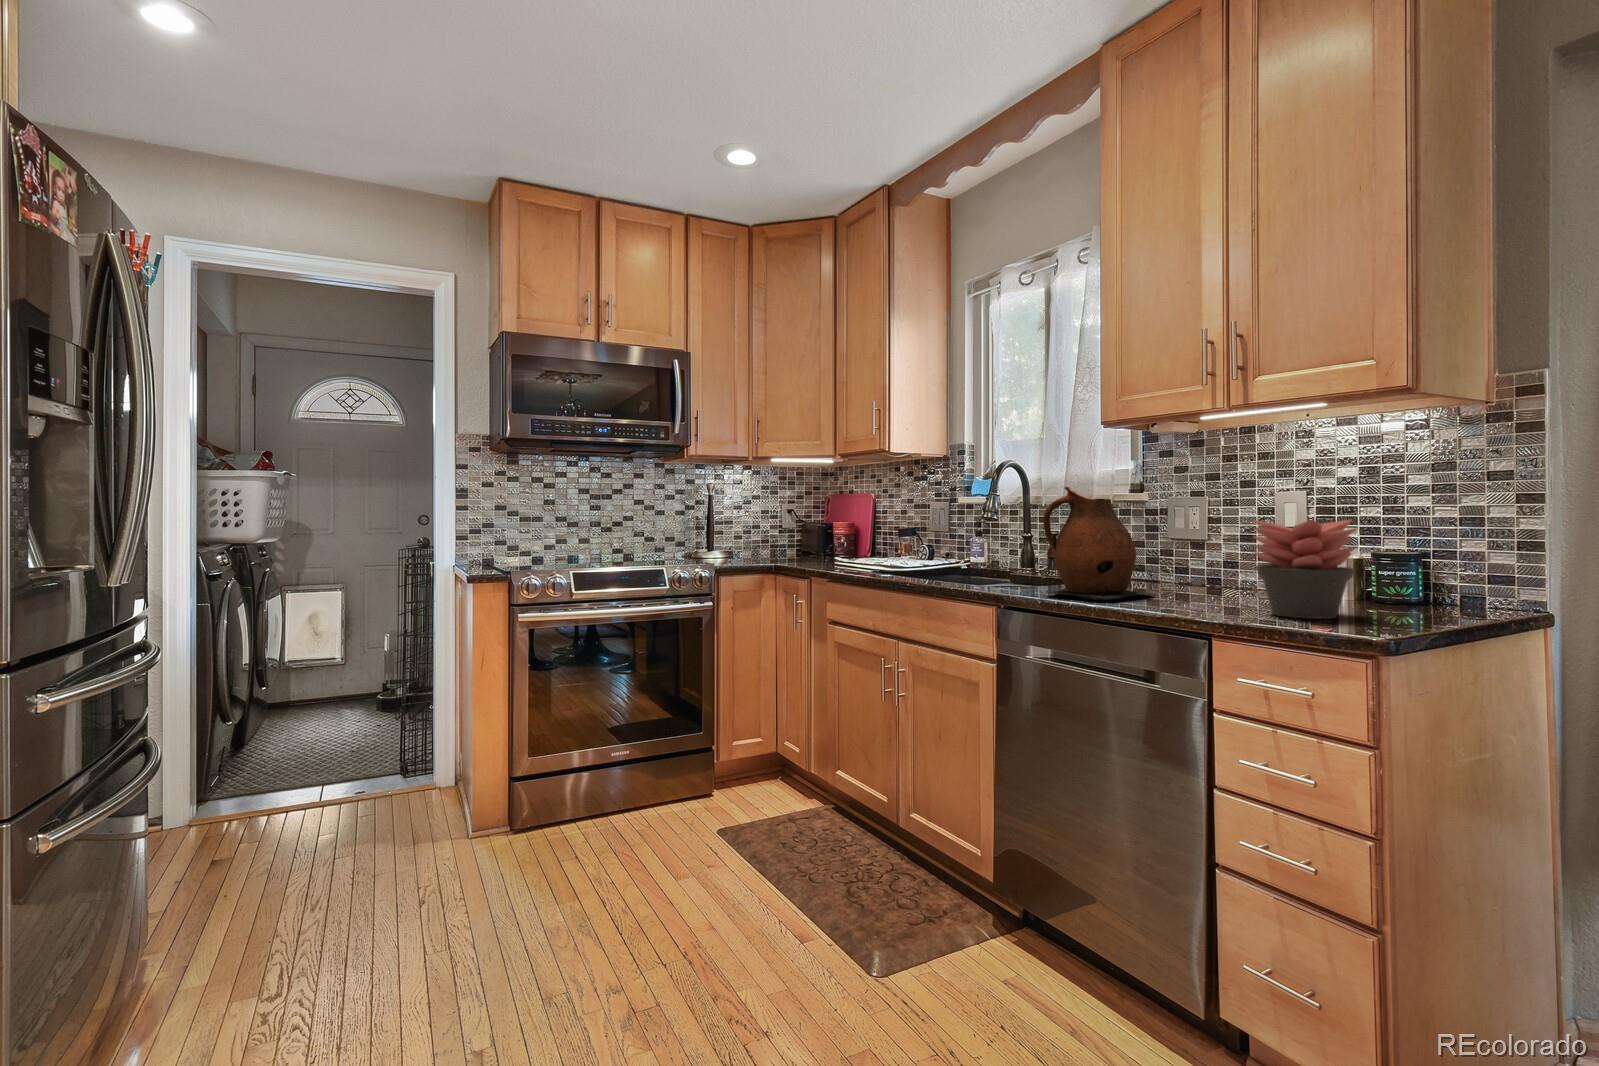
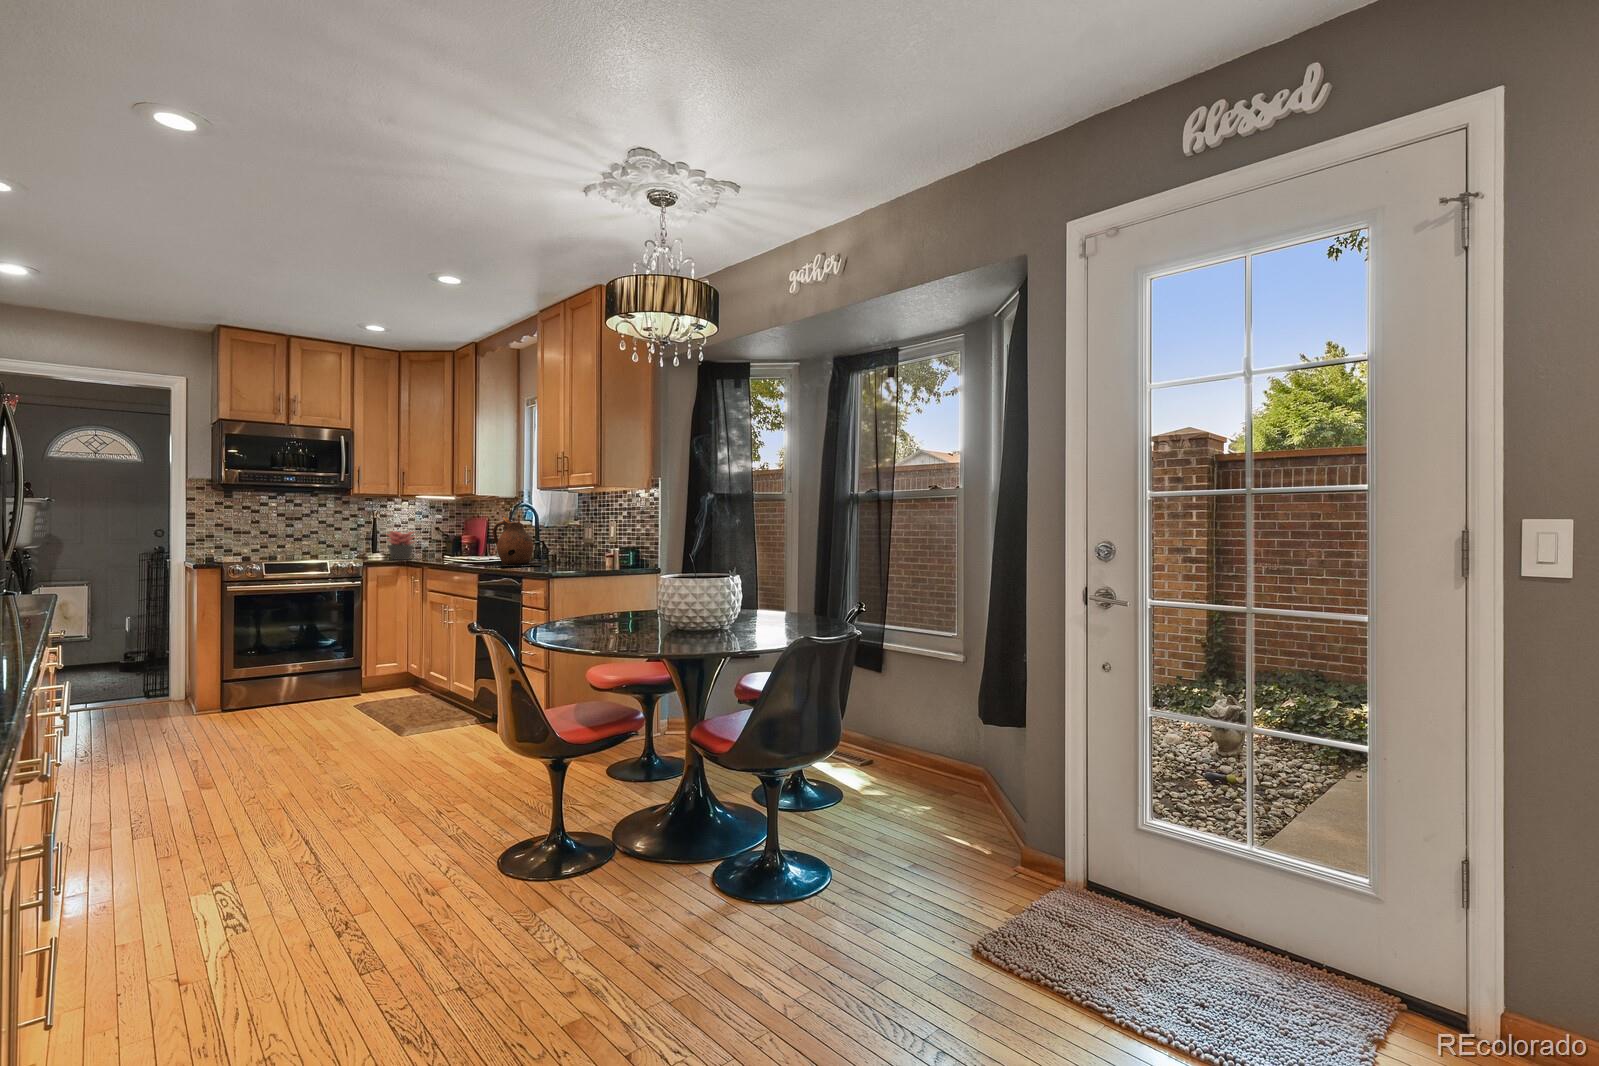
succulent plant: present [1254,520,1357,619] -> present [387,531,414,560]

